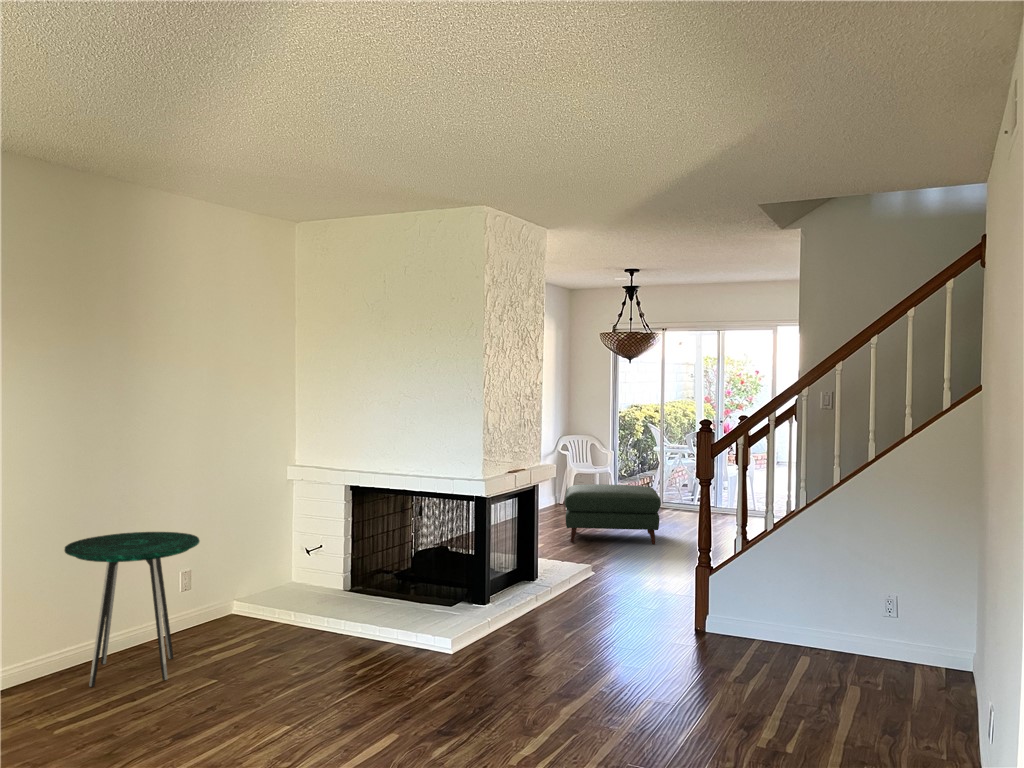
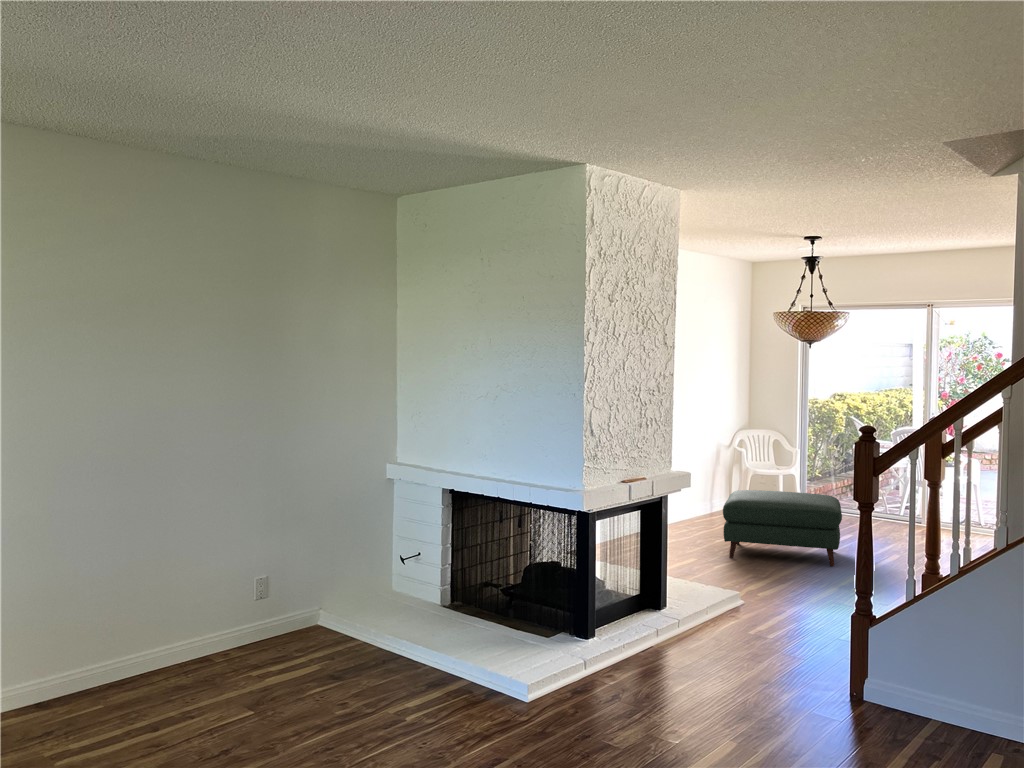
side table: present [65,532,200,687] -> none [103,539,247,707]

